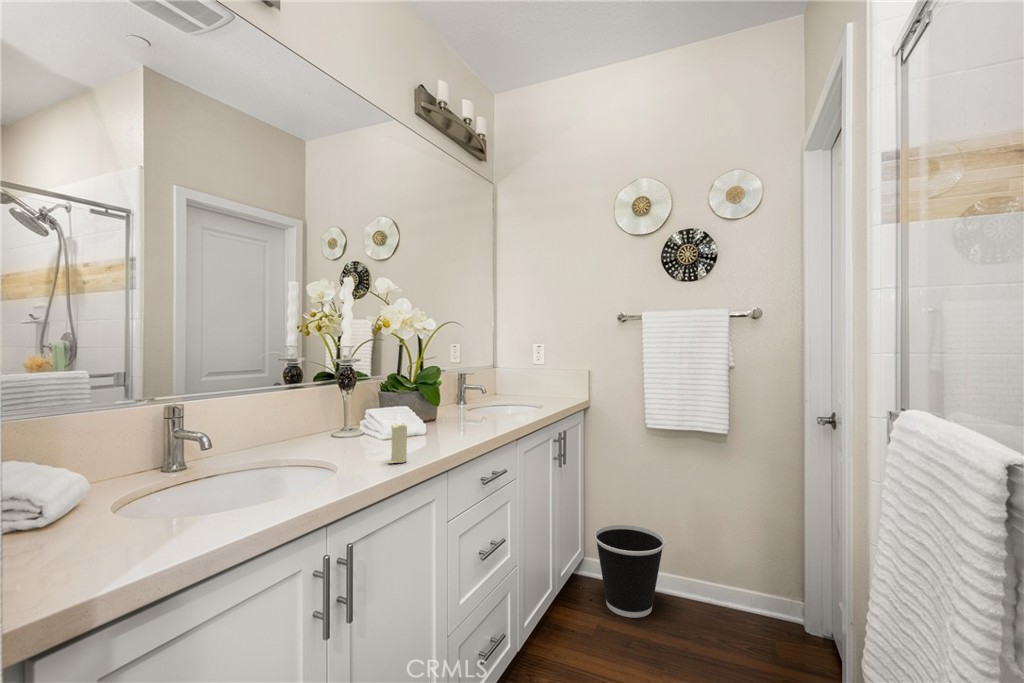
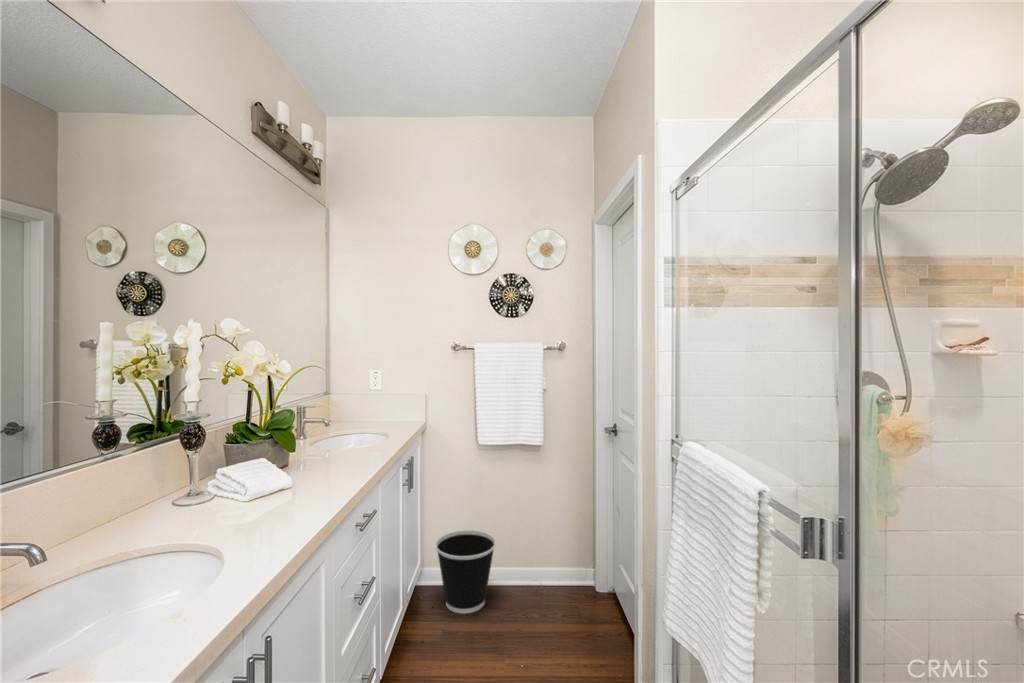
candle: present [388,413,407,463] -> none [277,482,298,536]

